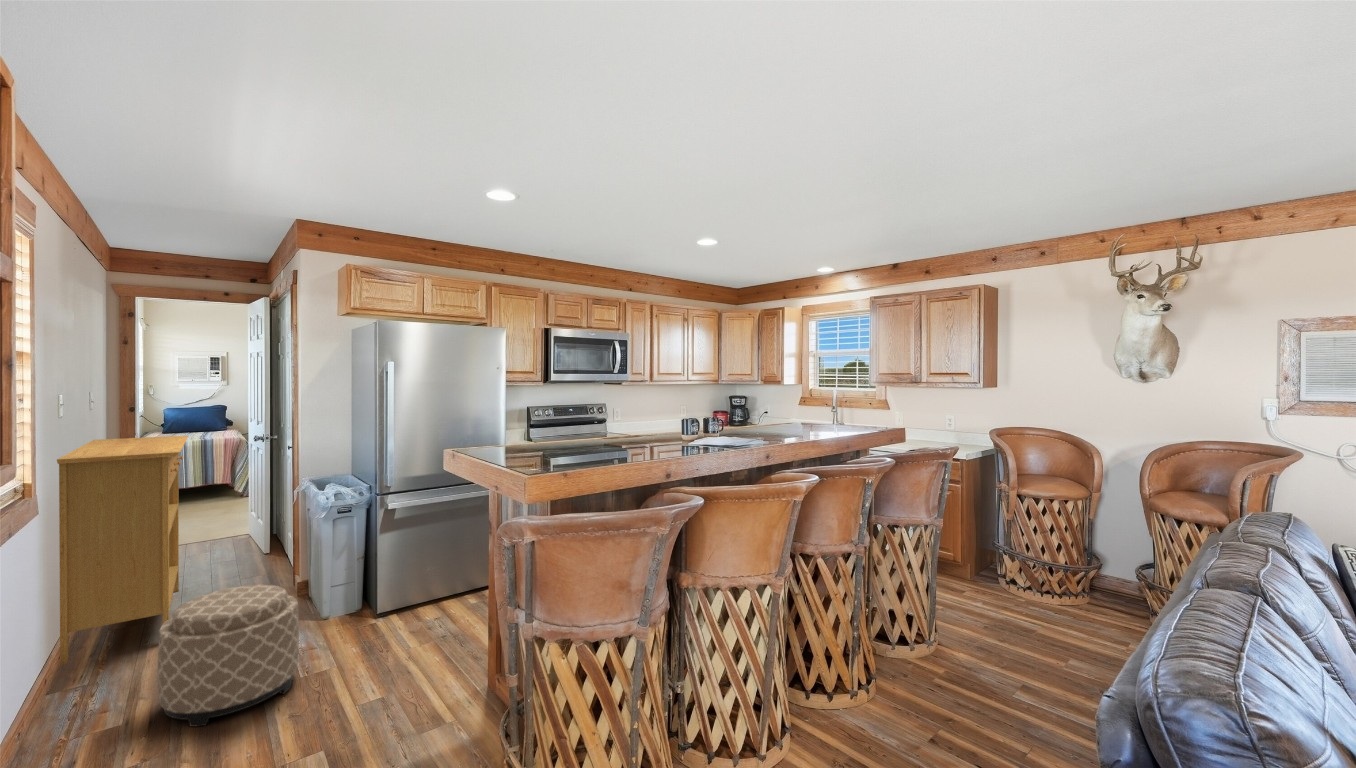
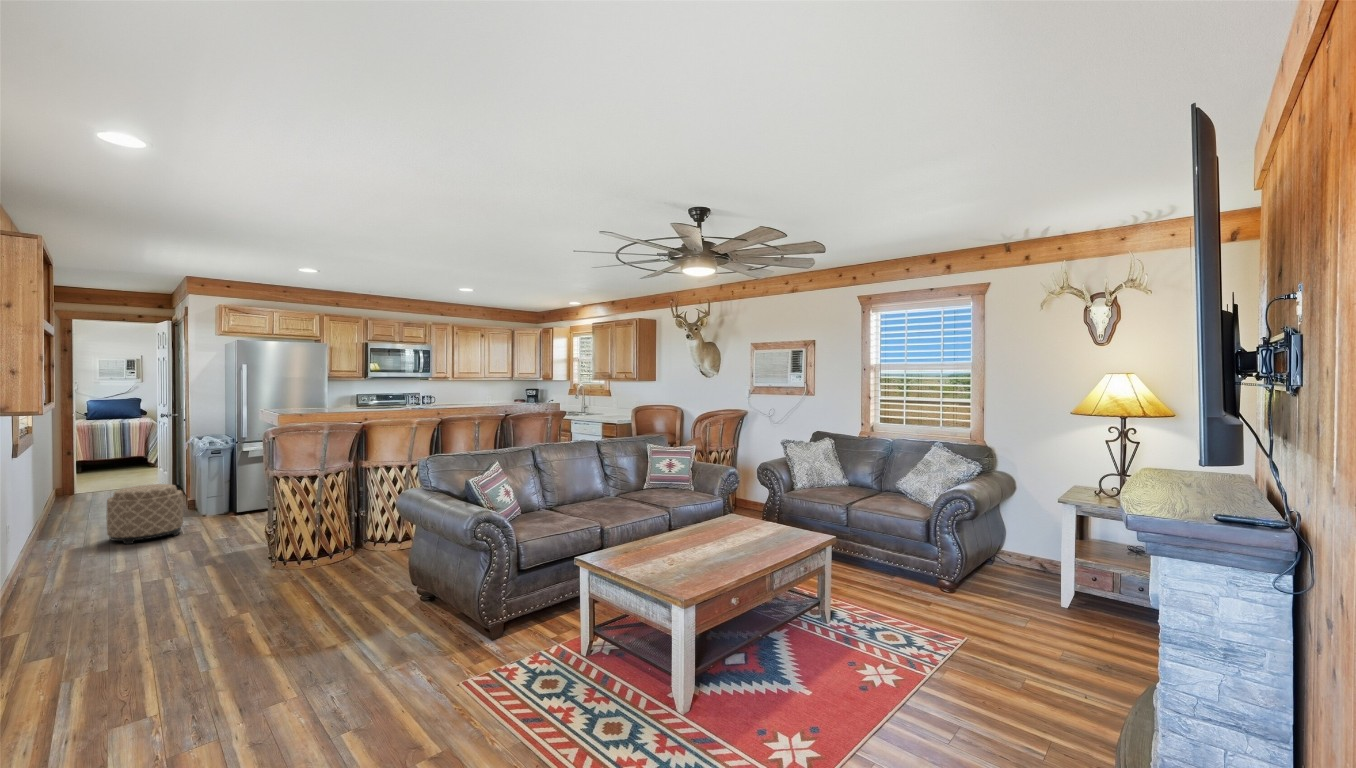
console table: present [57,436,188,665] -> none [44,411,116,531]

